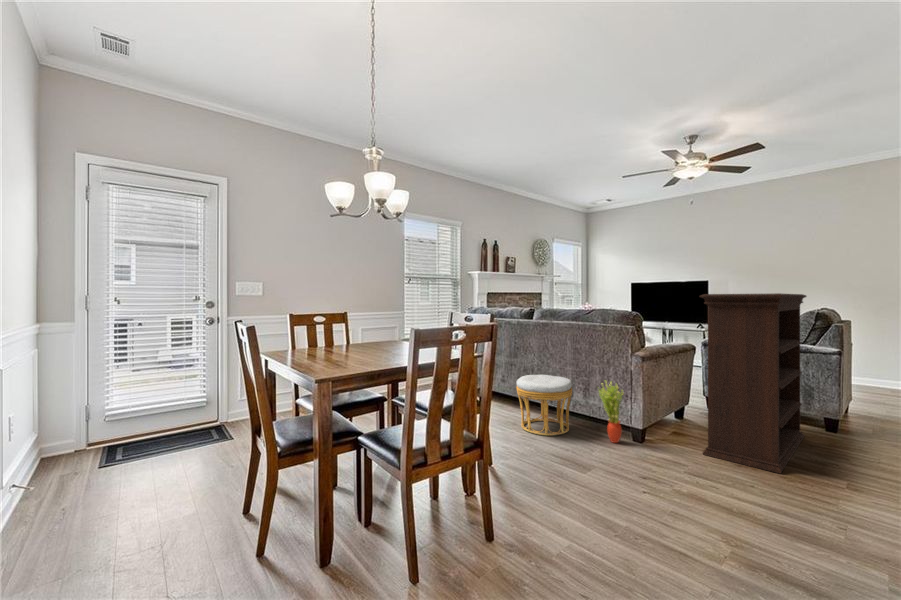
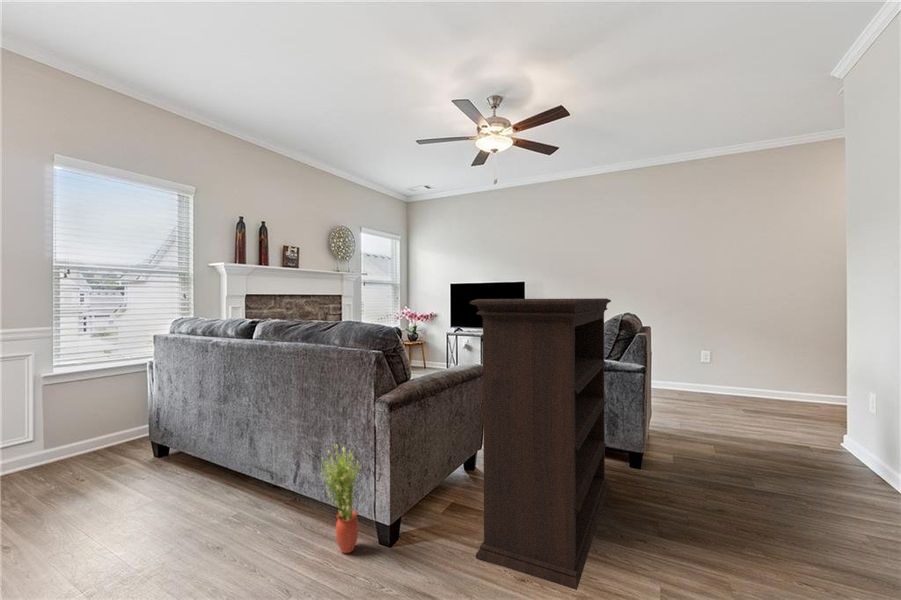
ottoman: present [516,375,572,436] -> none [184,433,293,555]

